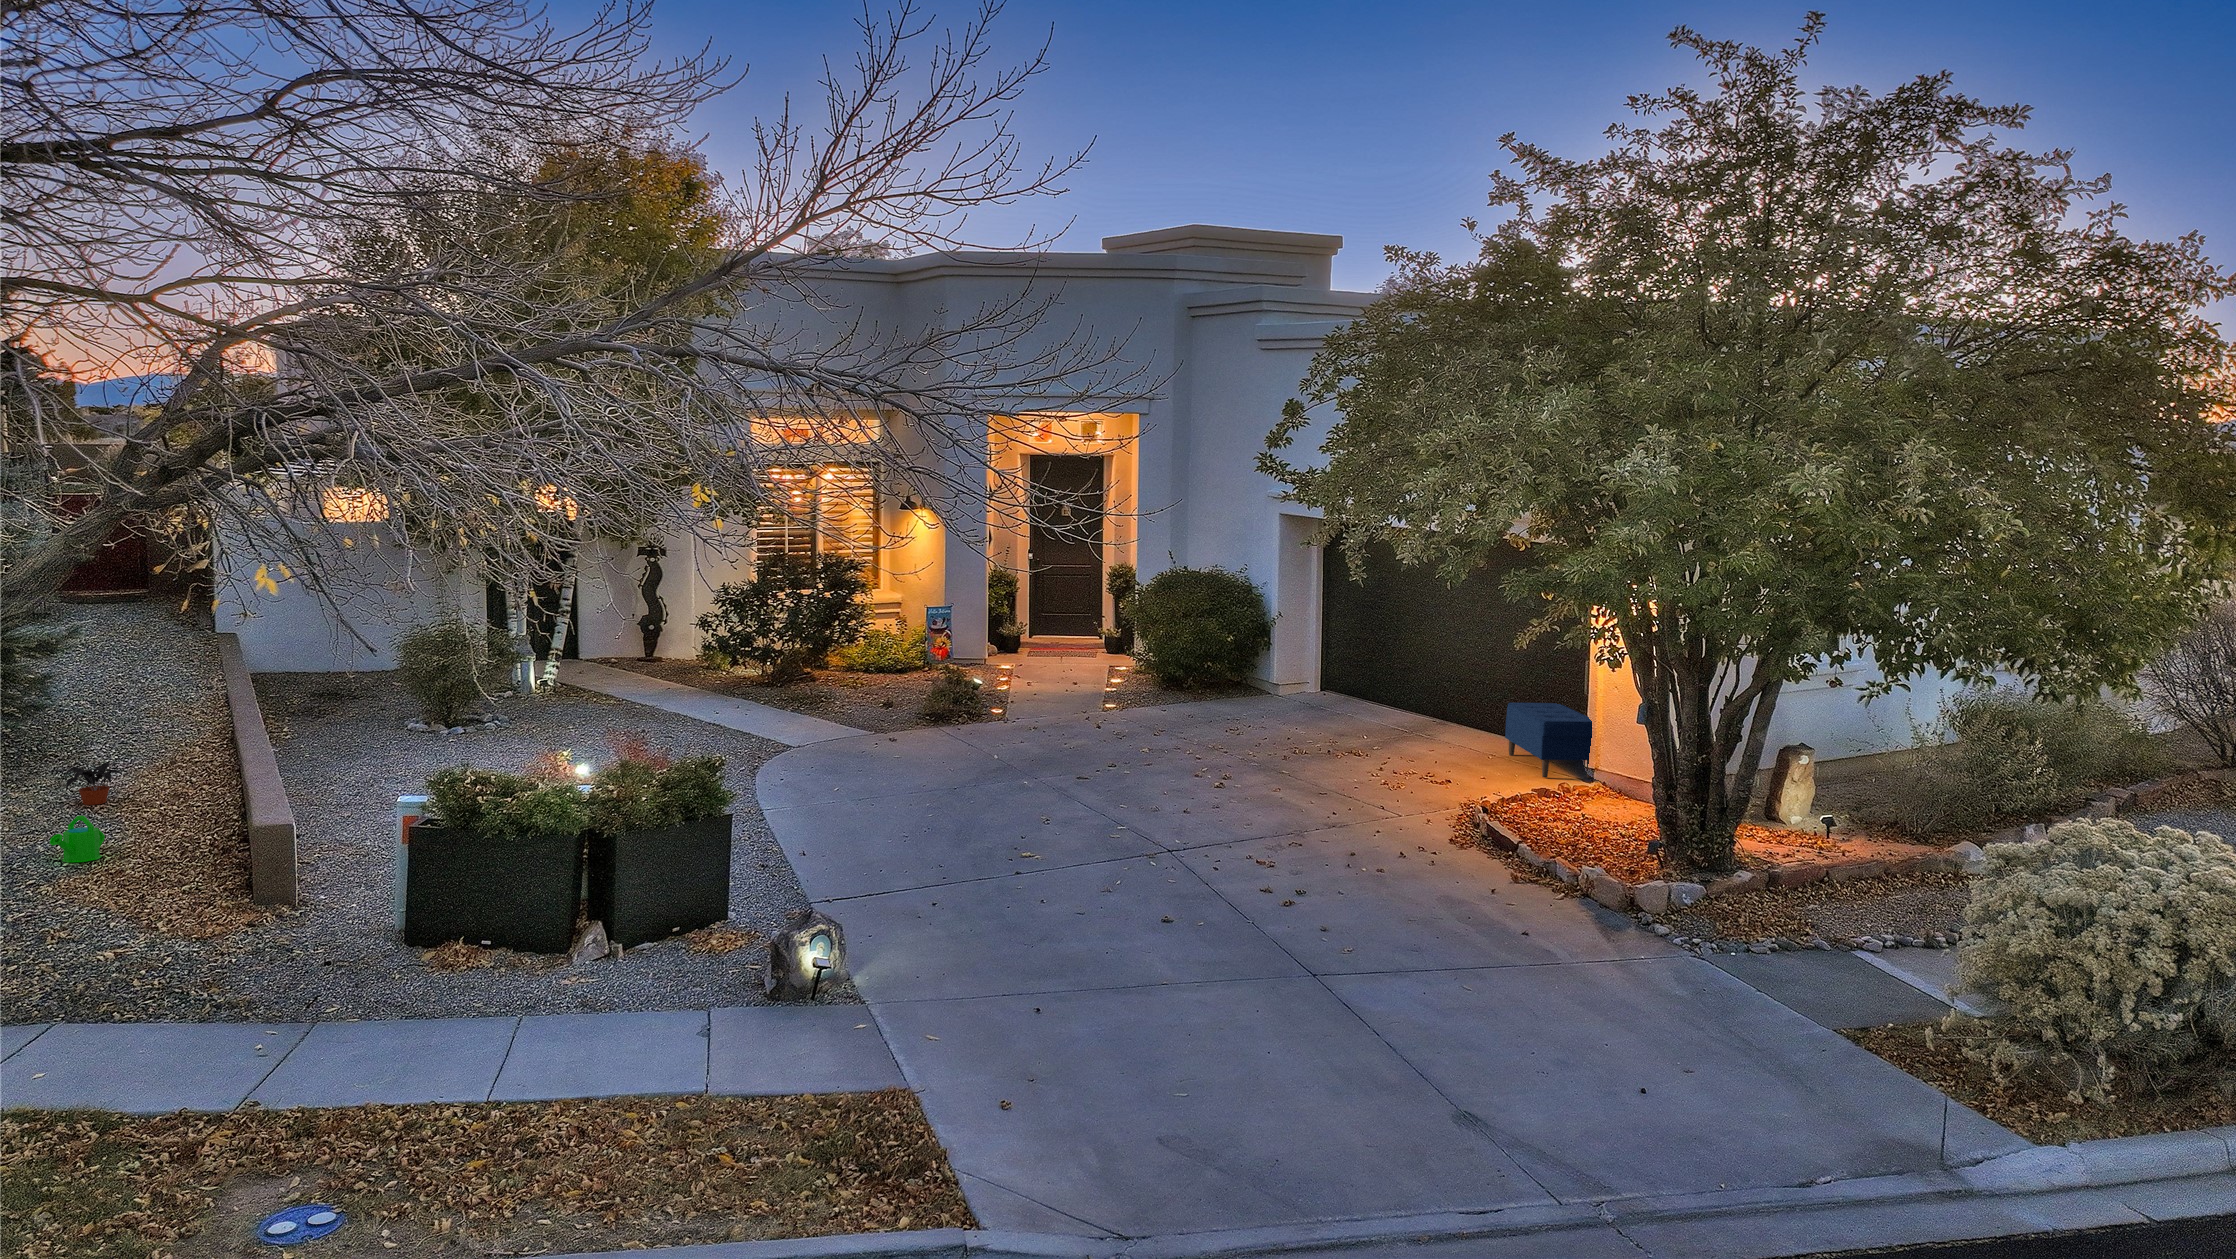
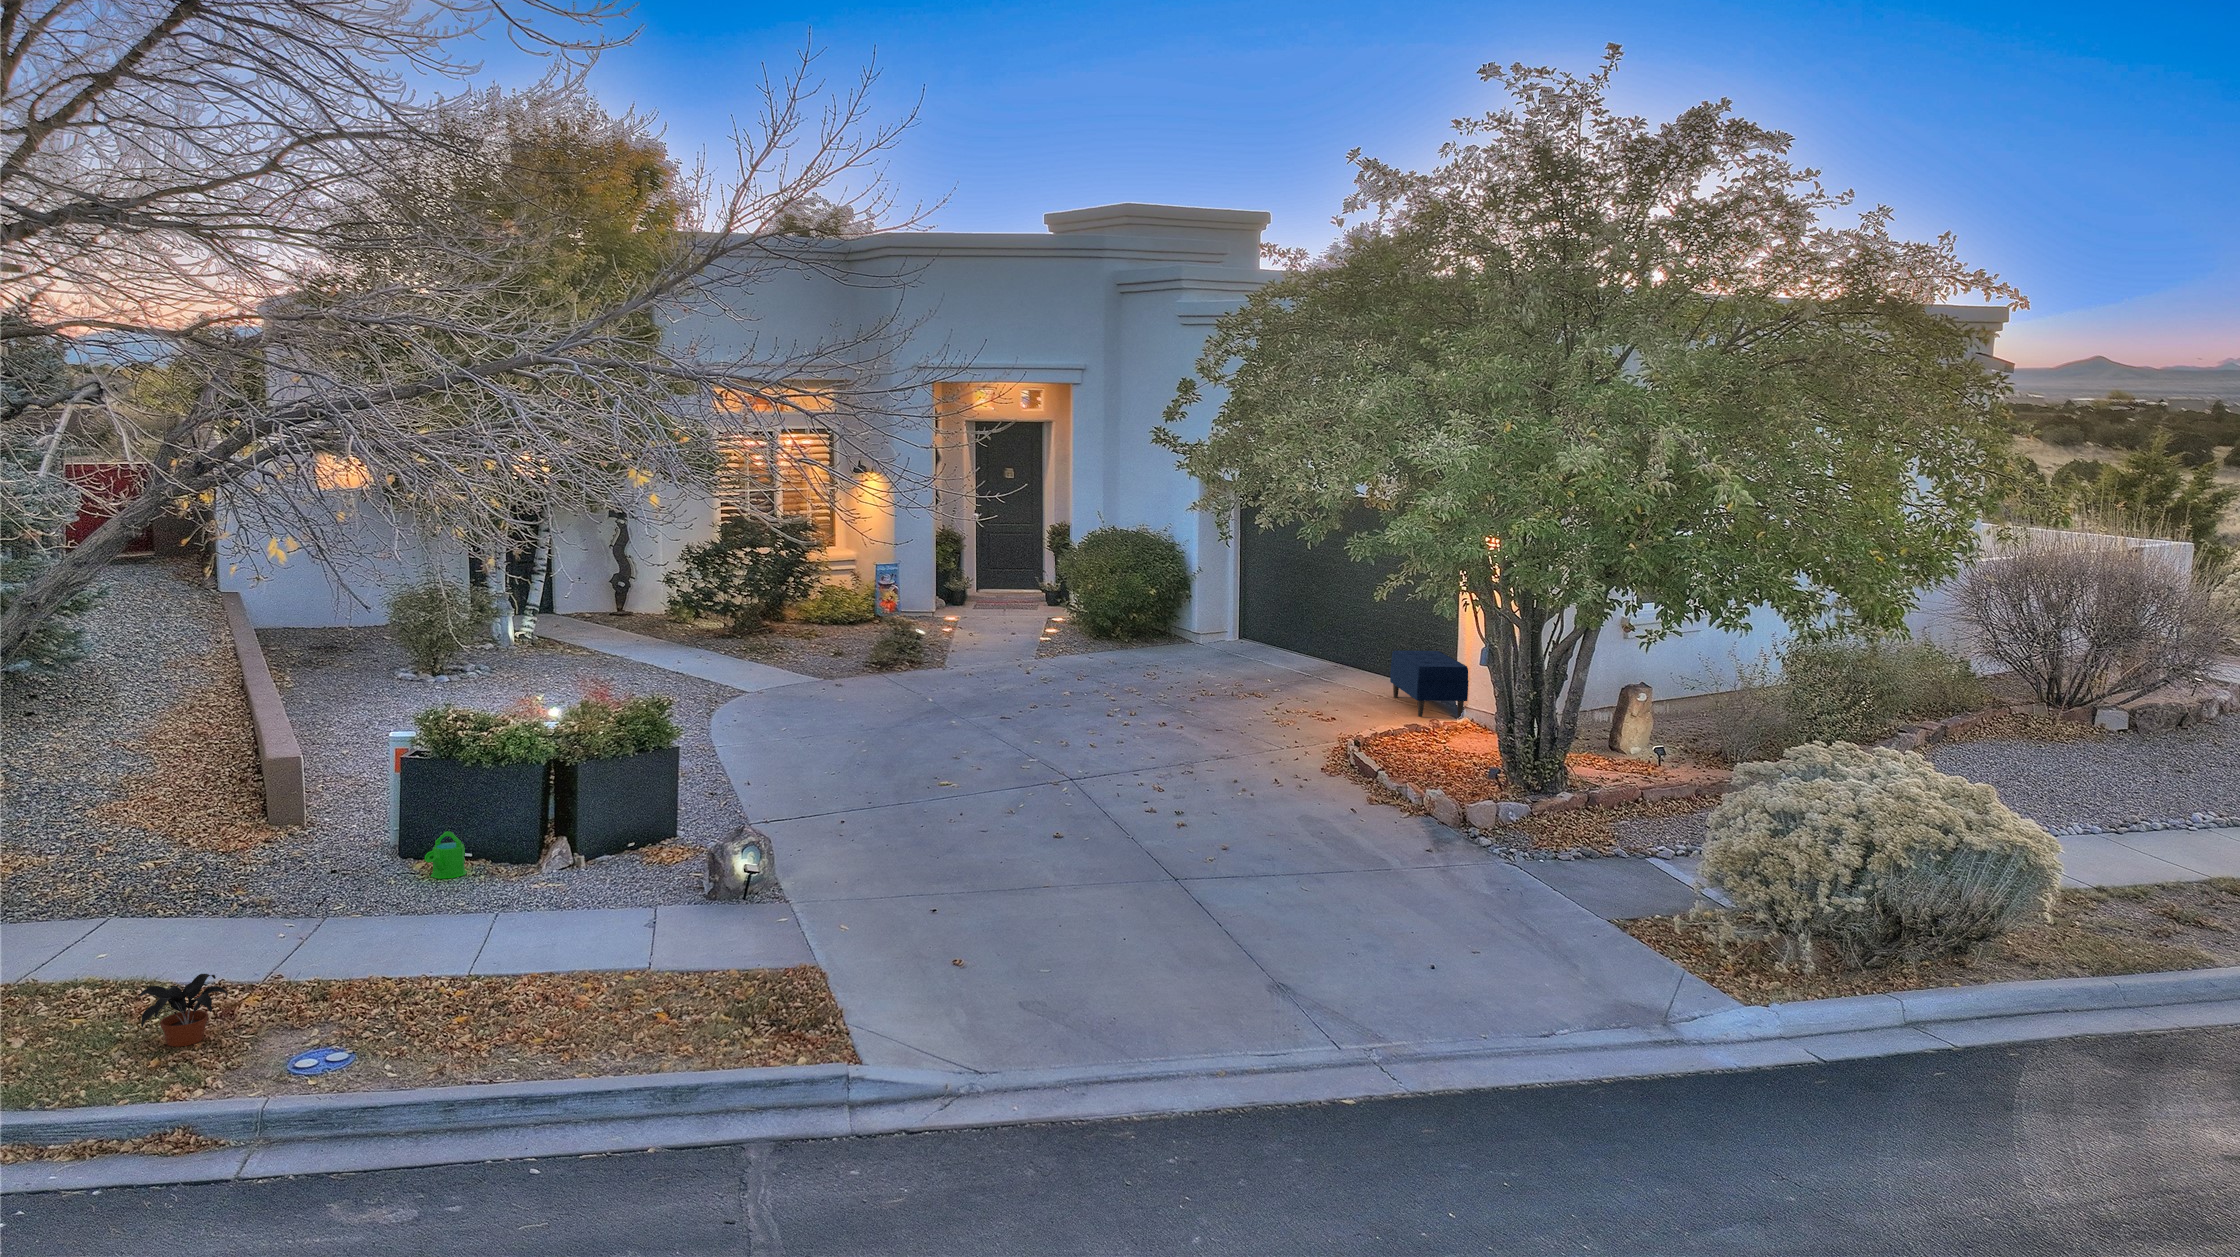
potted plant: present [65,763,122,805] -> present [138,974,228,1047]
watering can: present [50,815,105,863] -> present [425,831,467,879]

